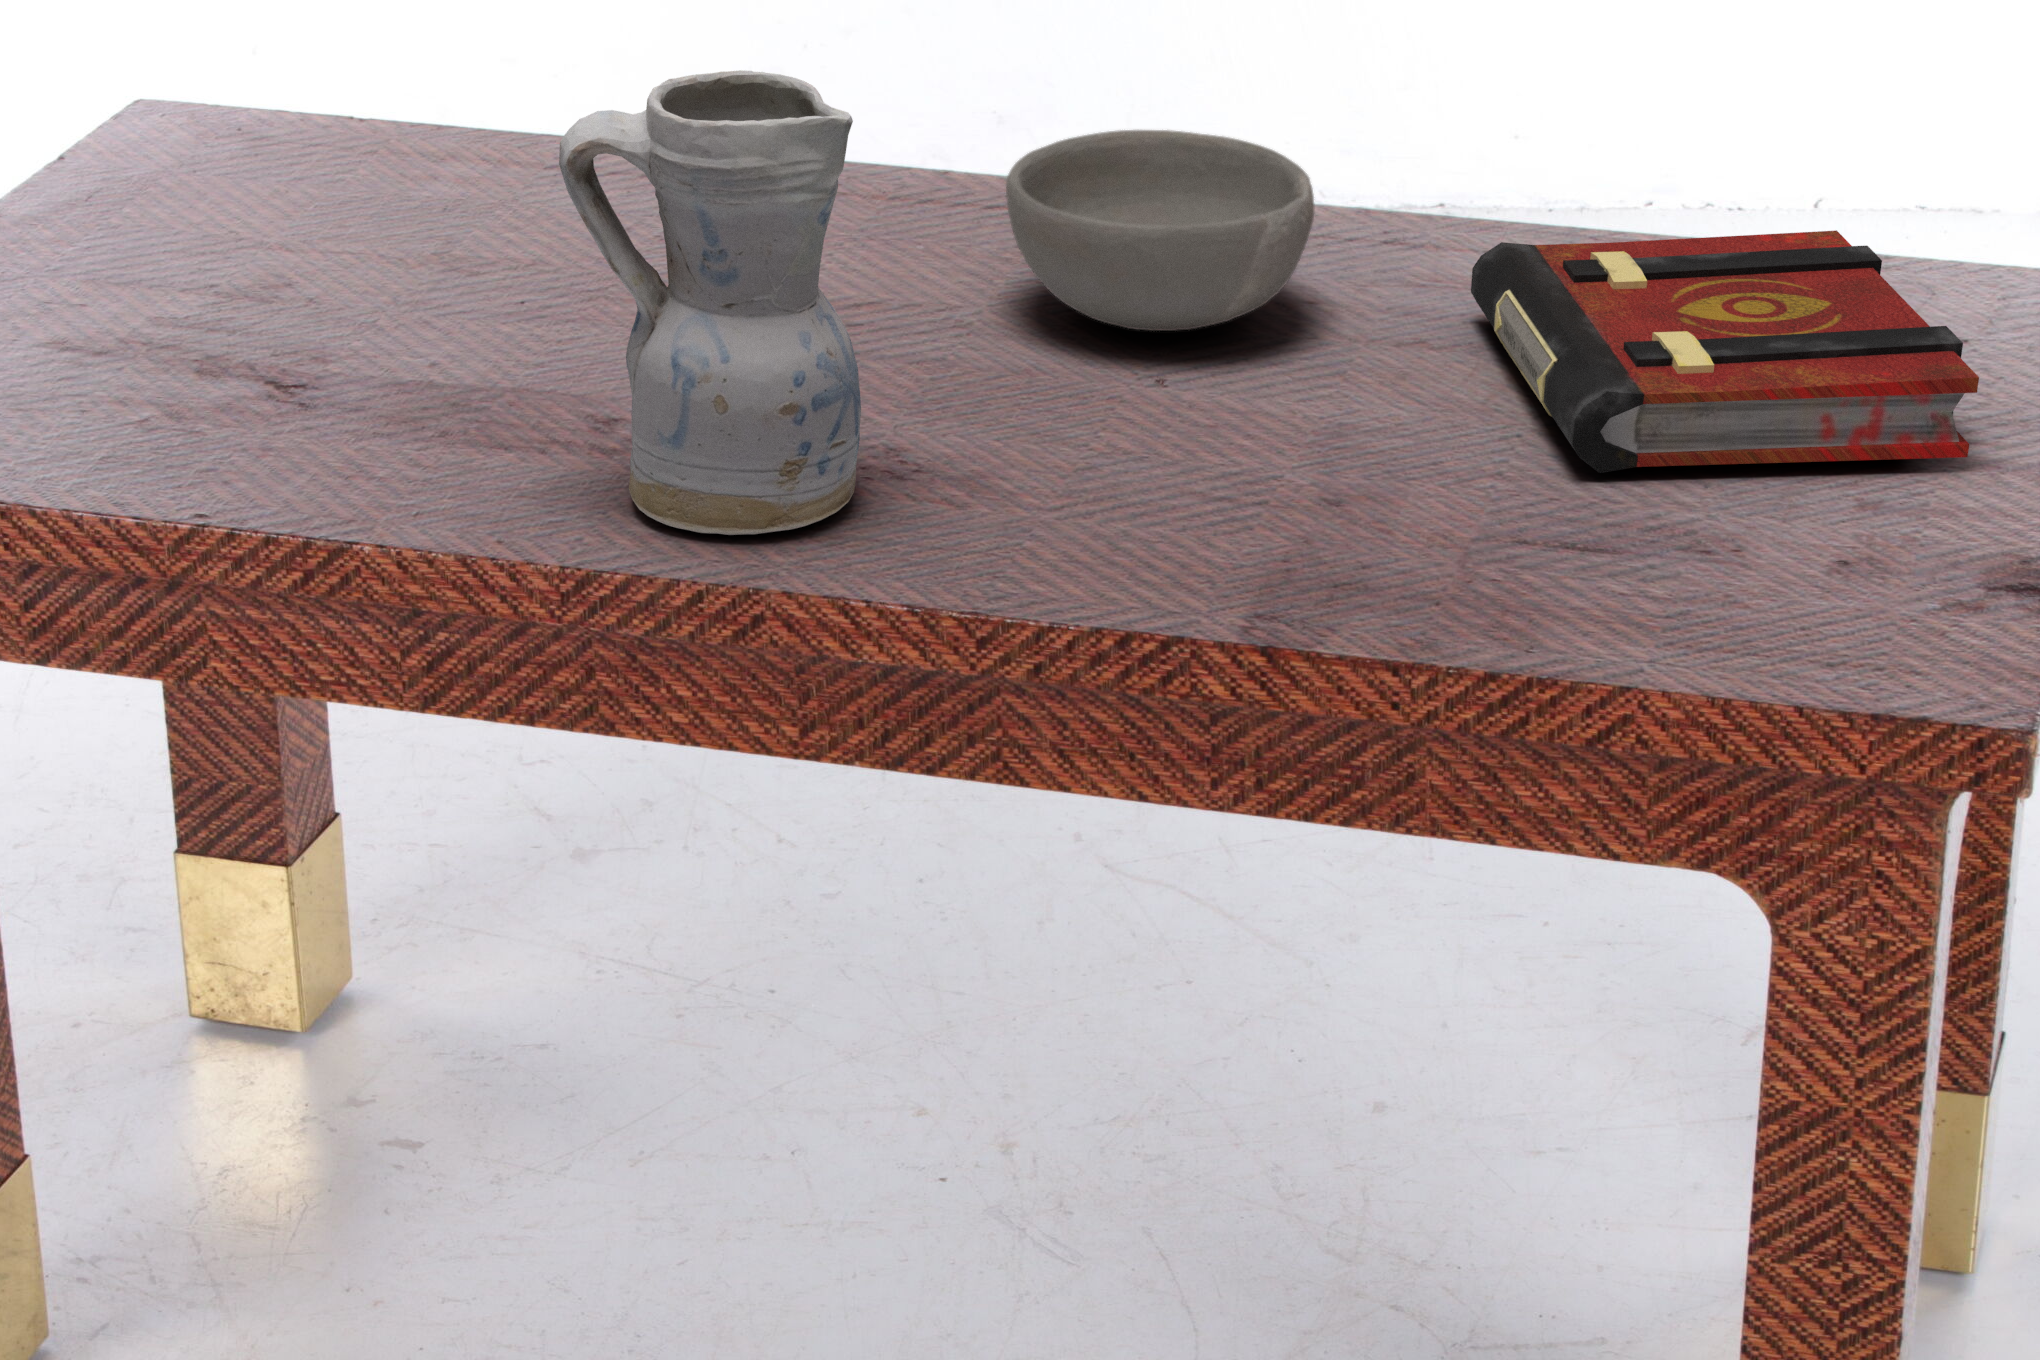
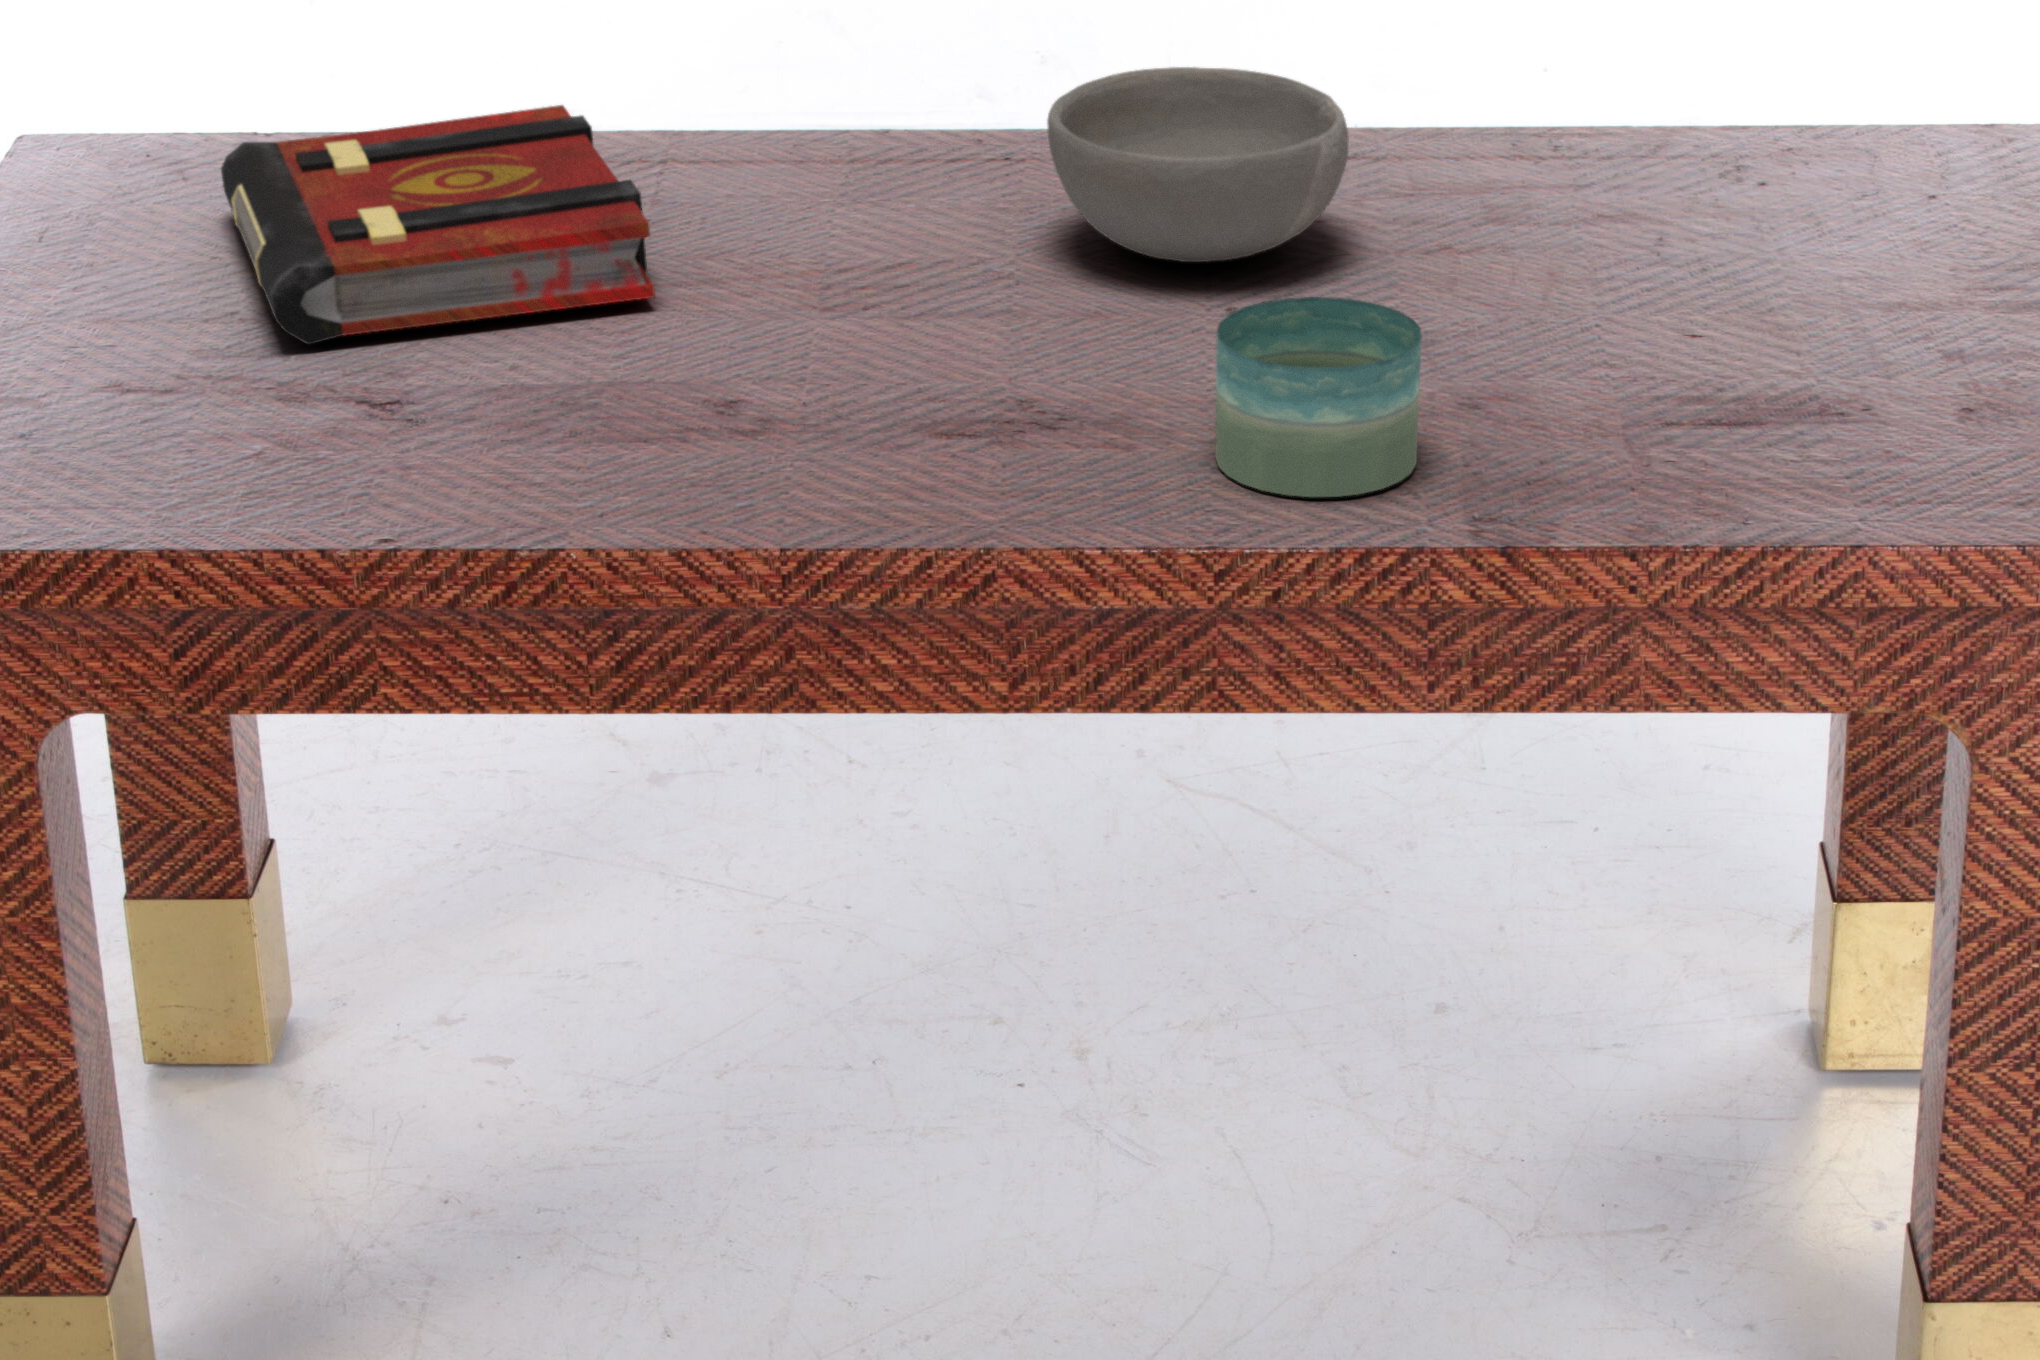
ceramic pitcher: present [559,70,861,535] -> none [725,29,1029,499]
book: present [1471,230,1979,473] -> present [221,105,655,345]
candle: none [1037,373,1247,578] -> present [1216,297,1422,497]

